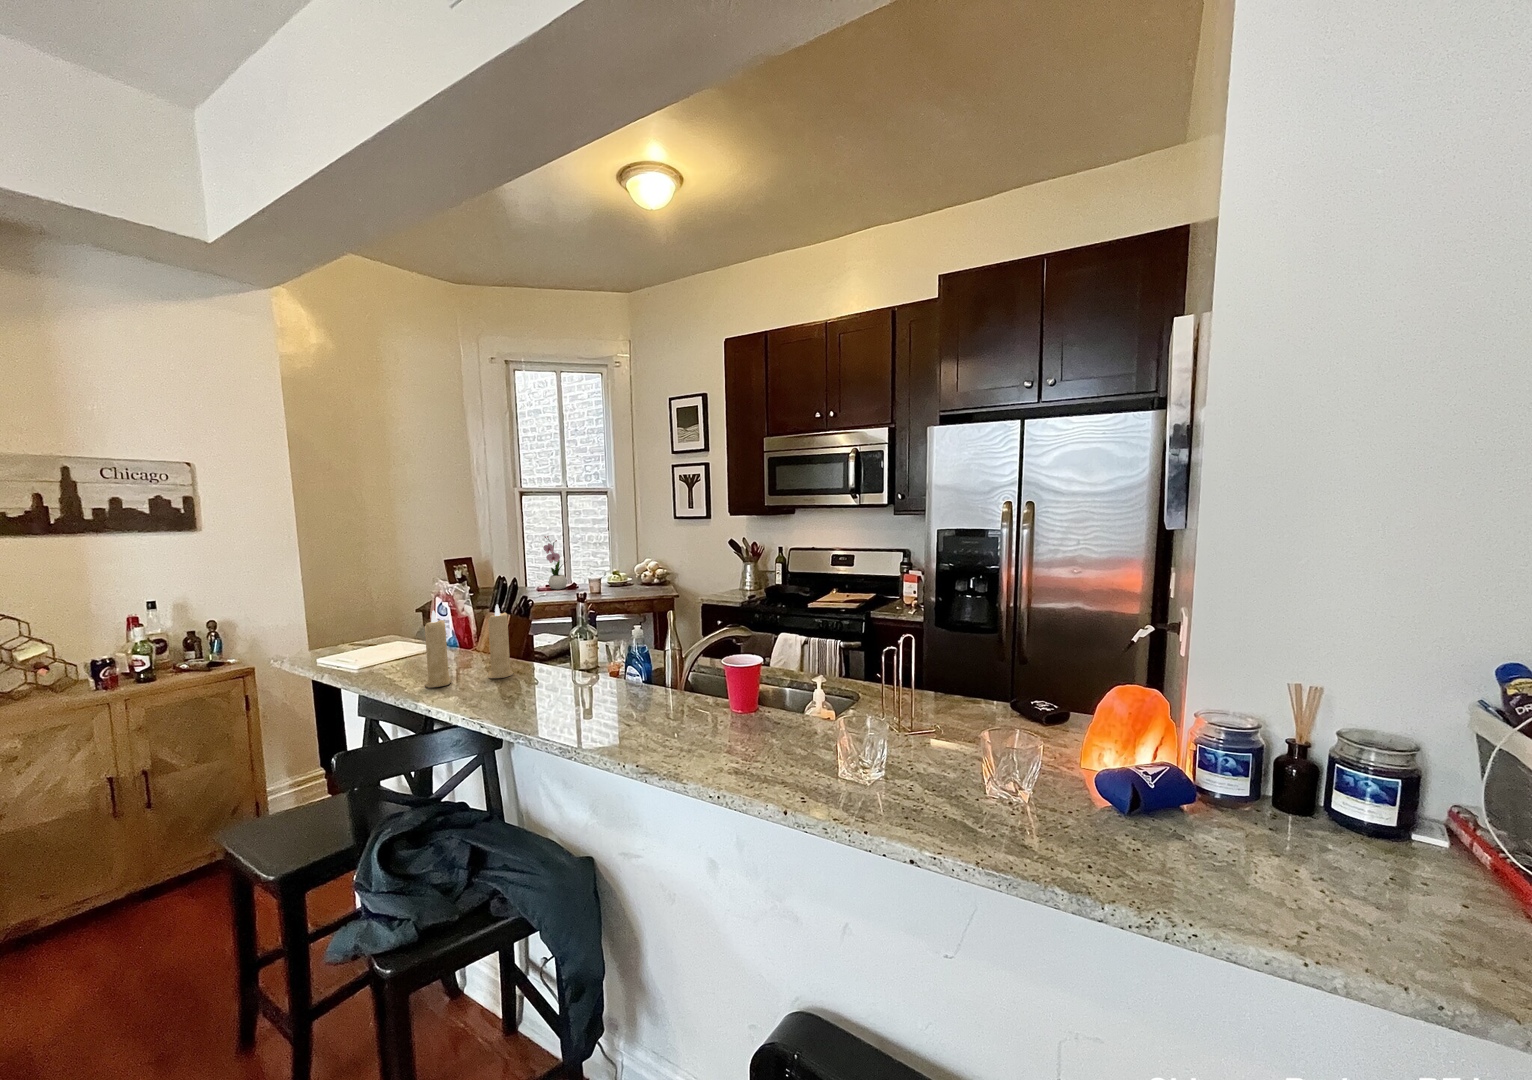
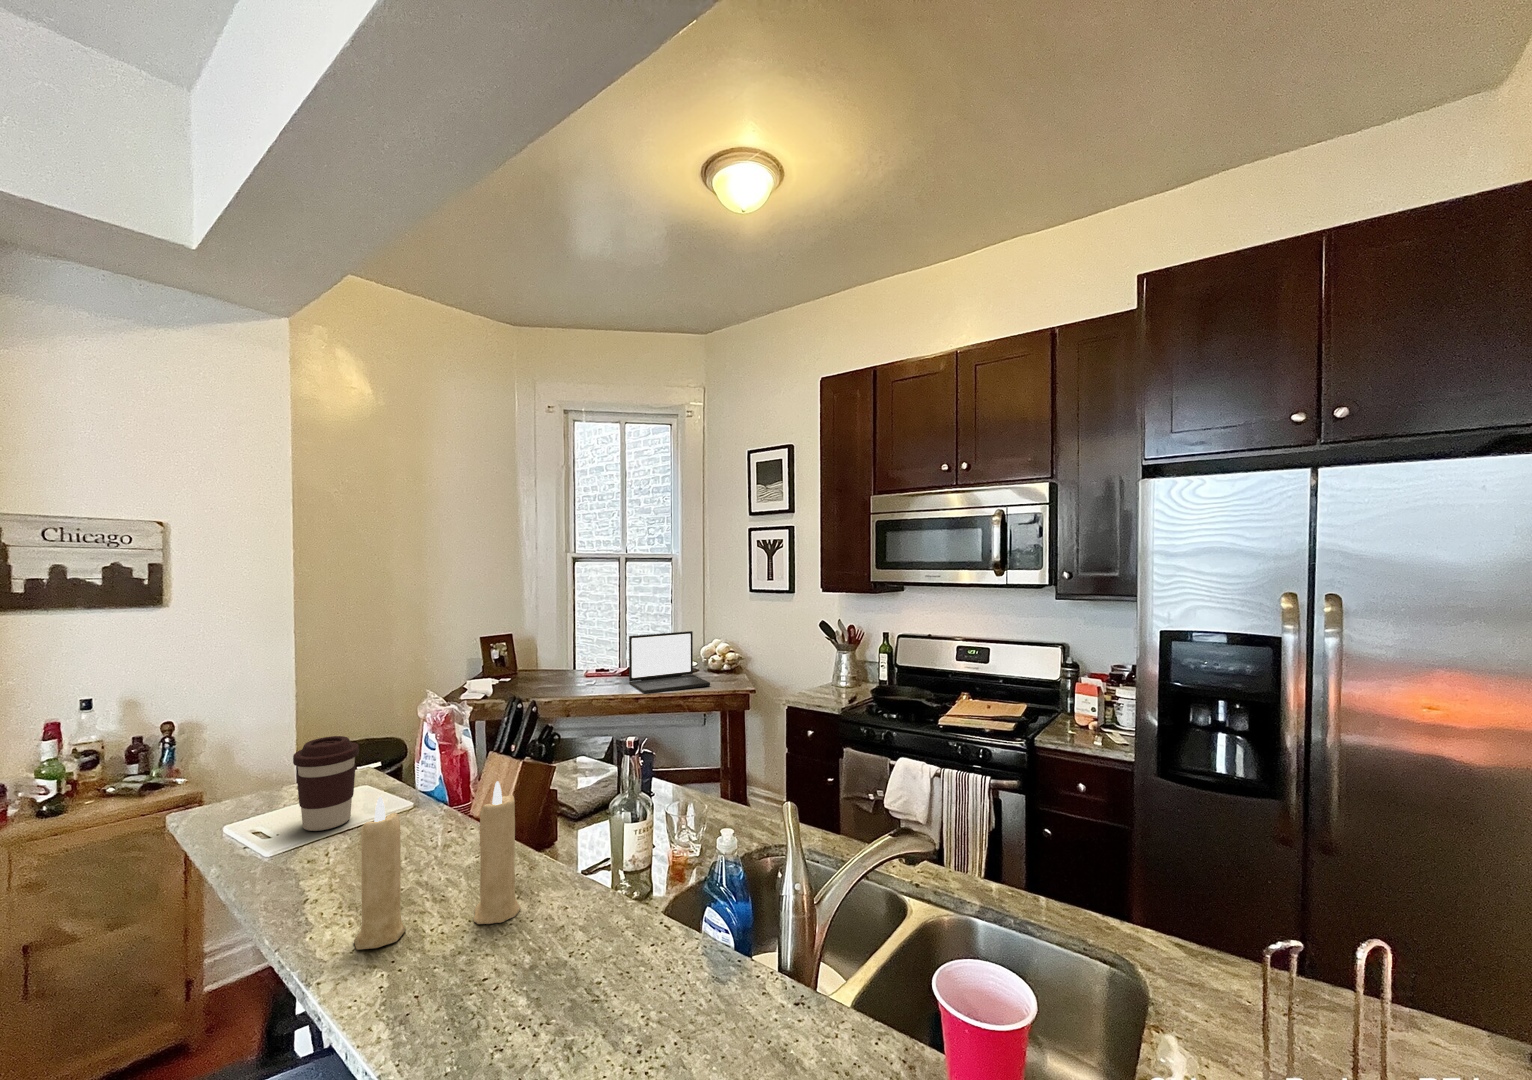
flower arrangement: present [543,536,567,589] -> none [596,610,626,675]
laptop: none [572,551,641,601] -> present [629,631,710,694]
coffee cup: none [356,599,396,655] -> present [293,736,359,831]

